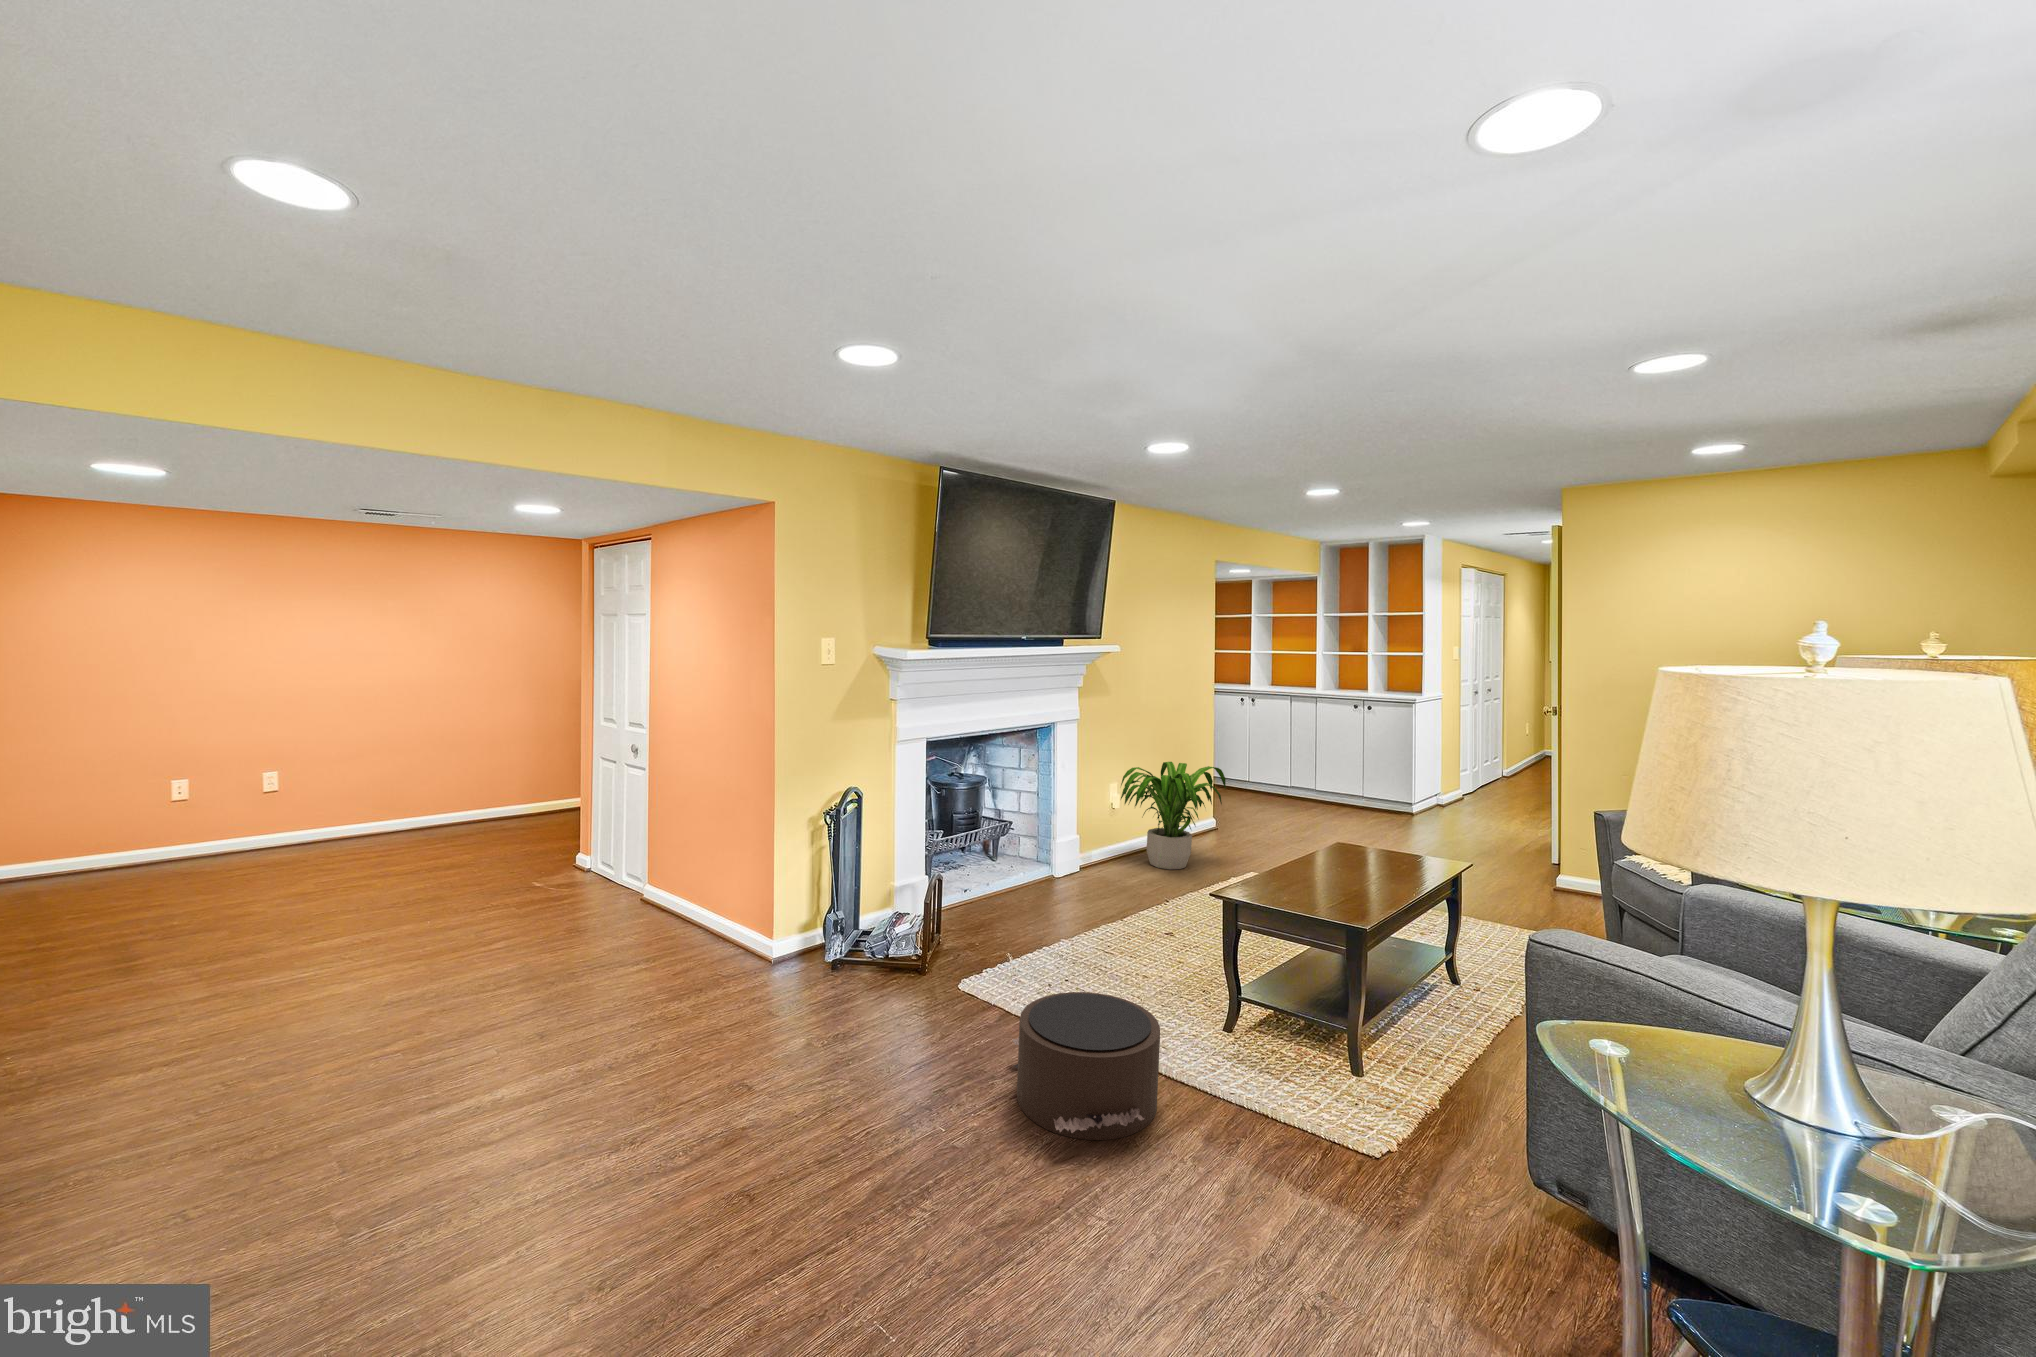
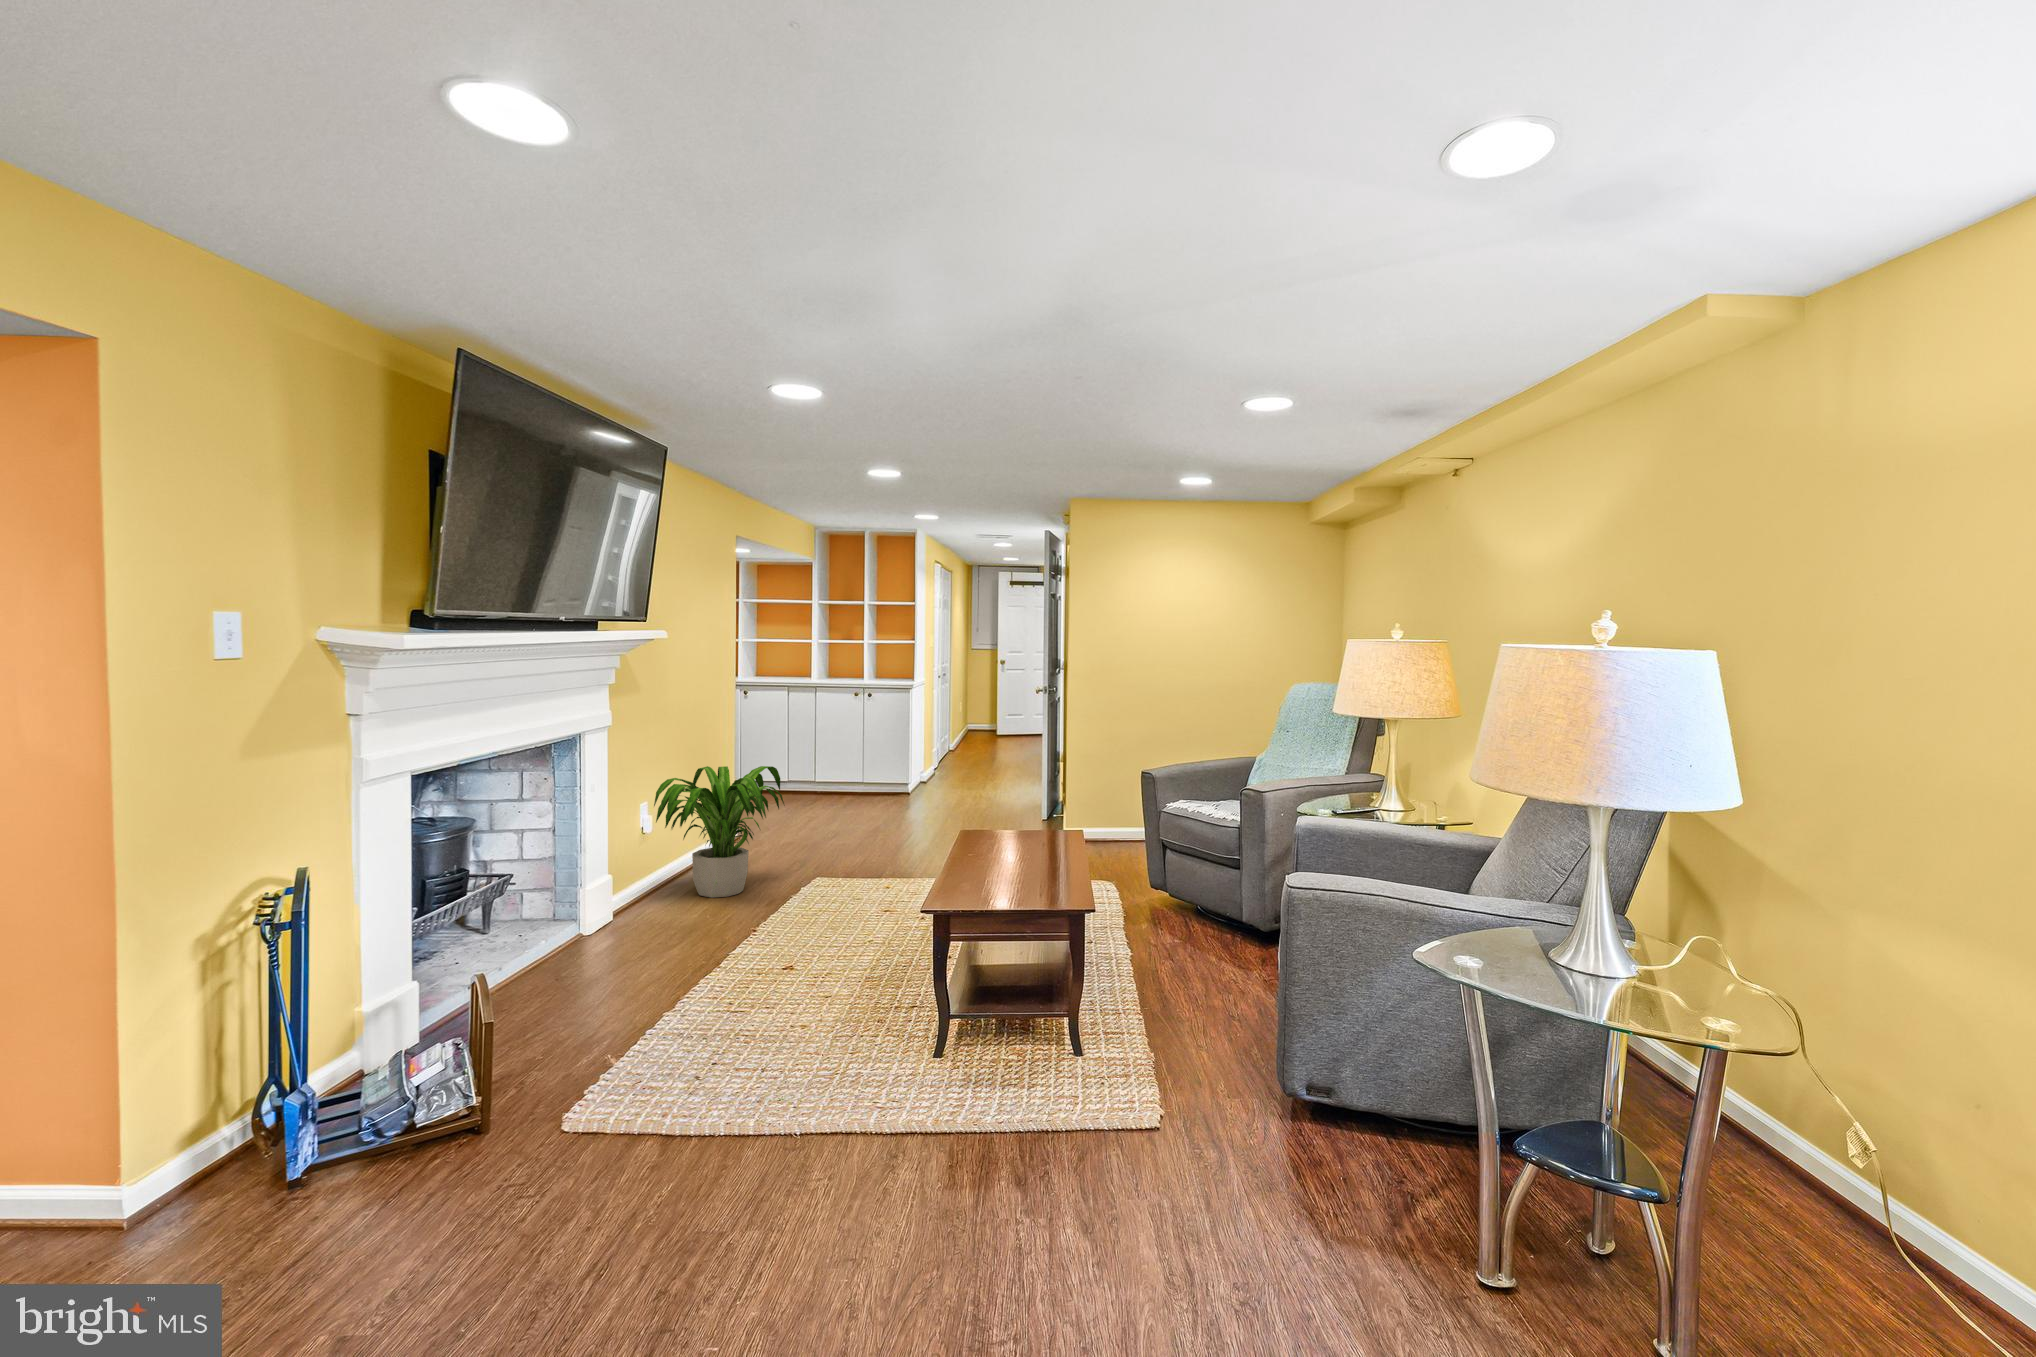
pouf: present [1012,992,1160,1140] -> none [729,1059,966,1262]

